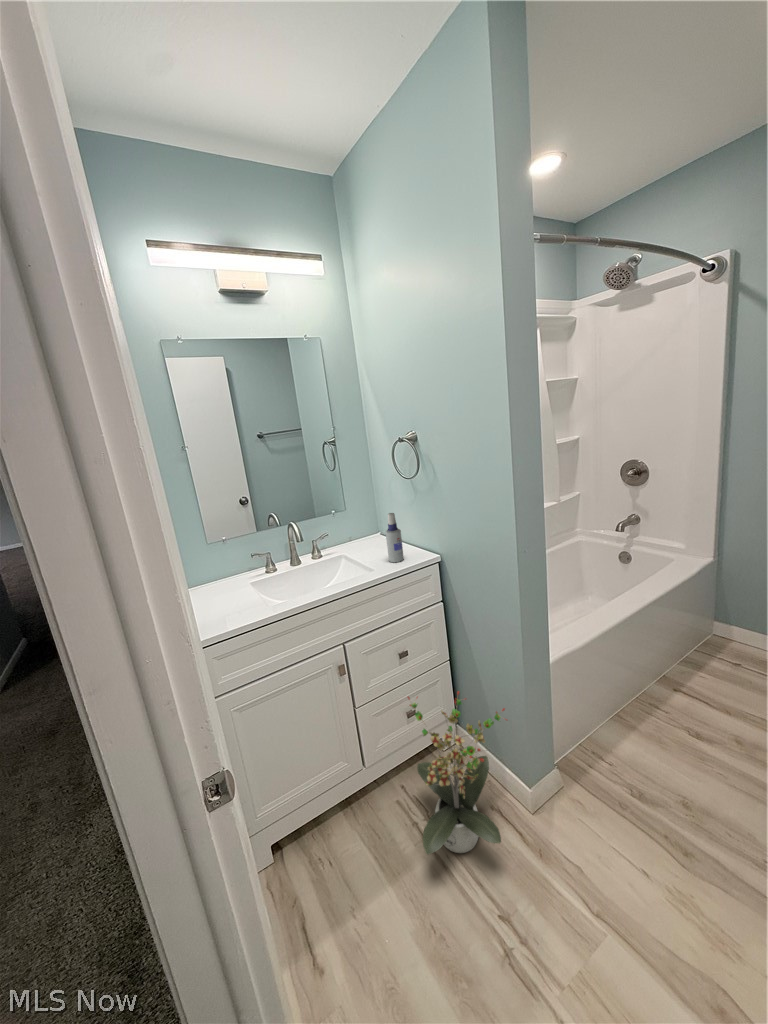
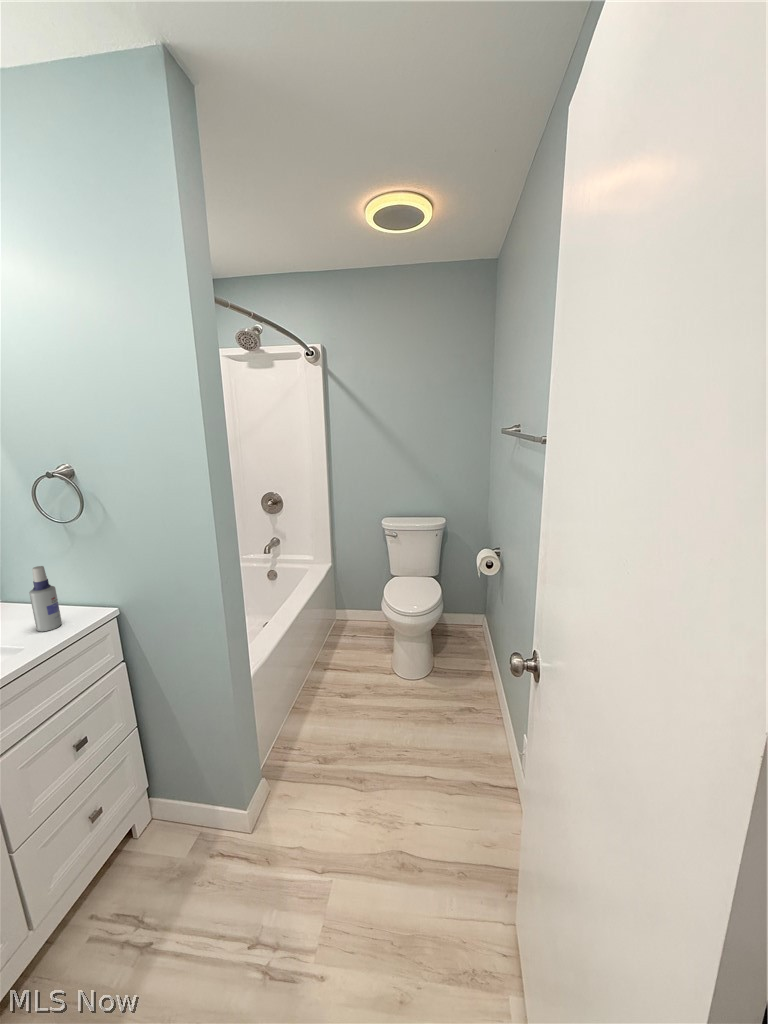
potted plant: present [408,691,507,854] -> none [96,743,239,955]

